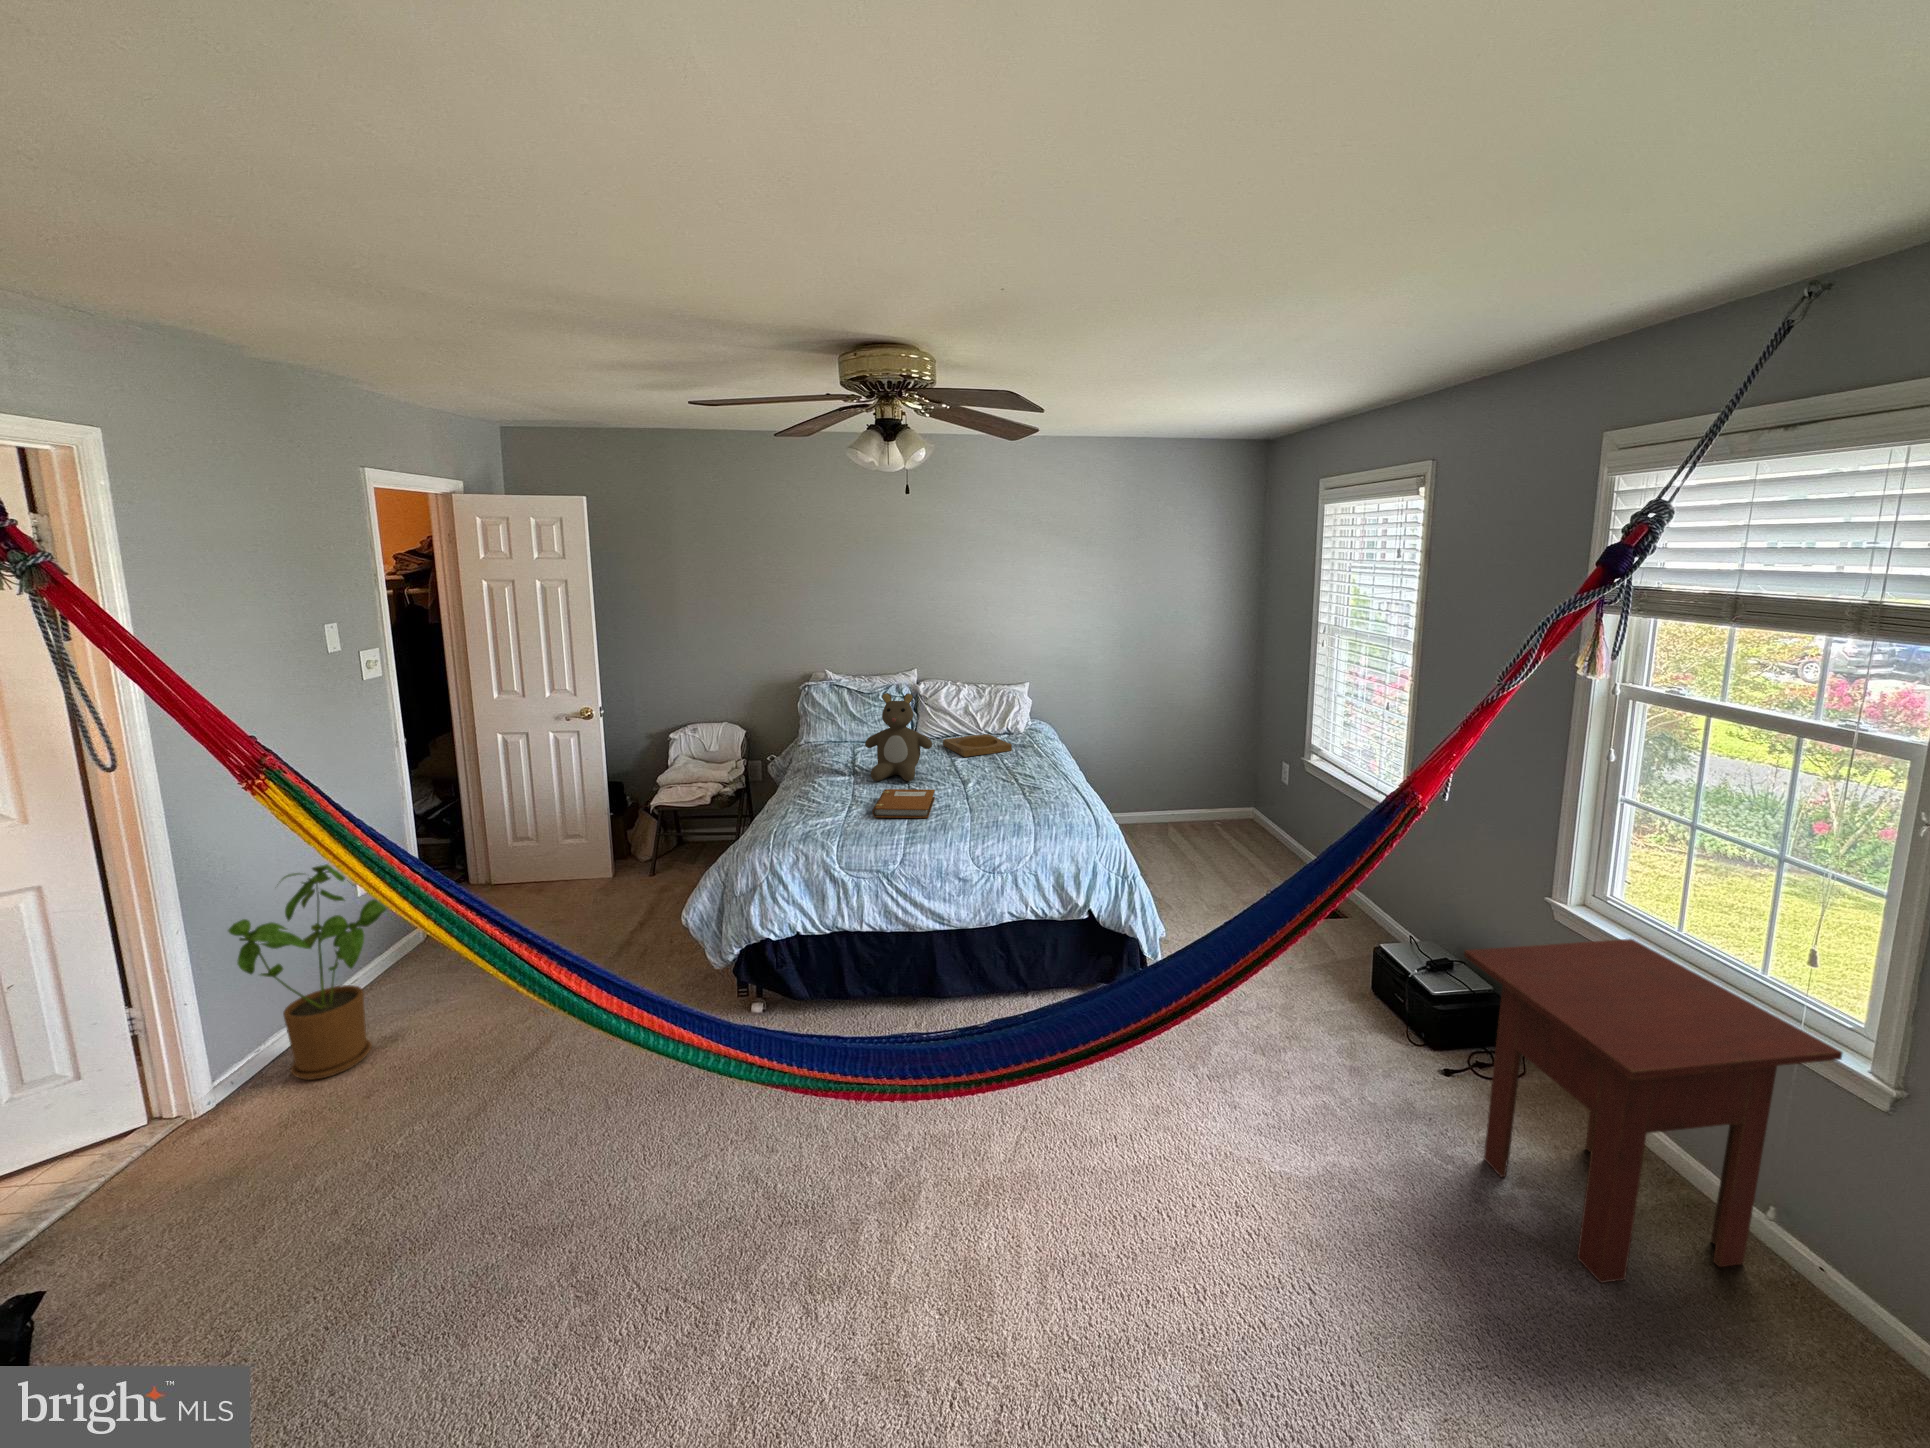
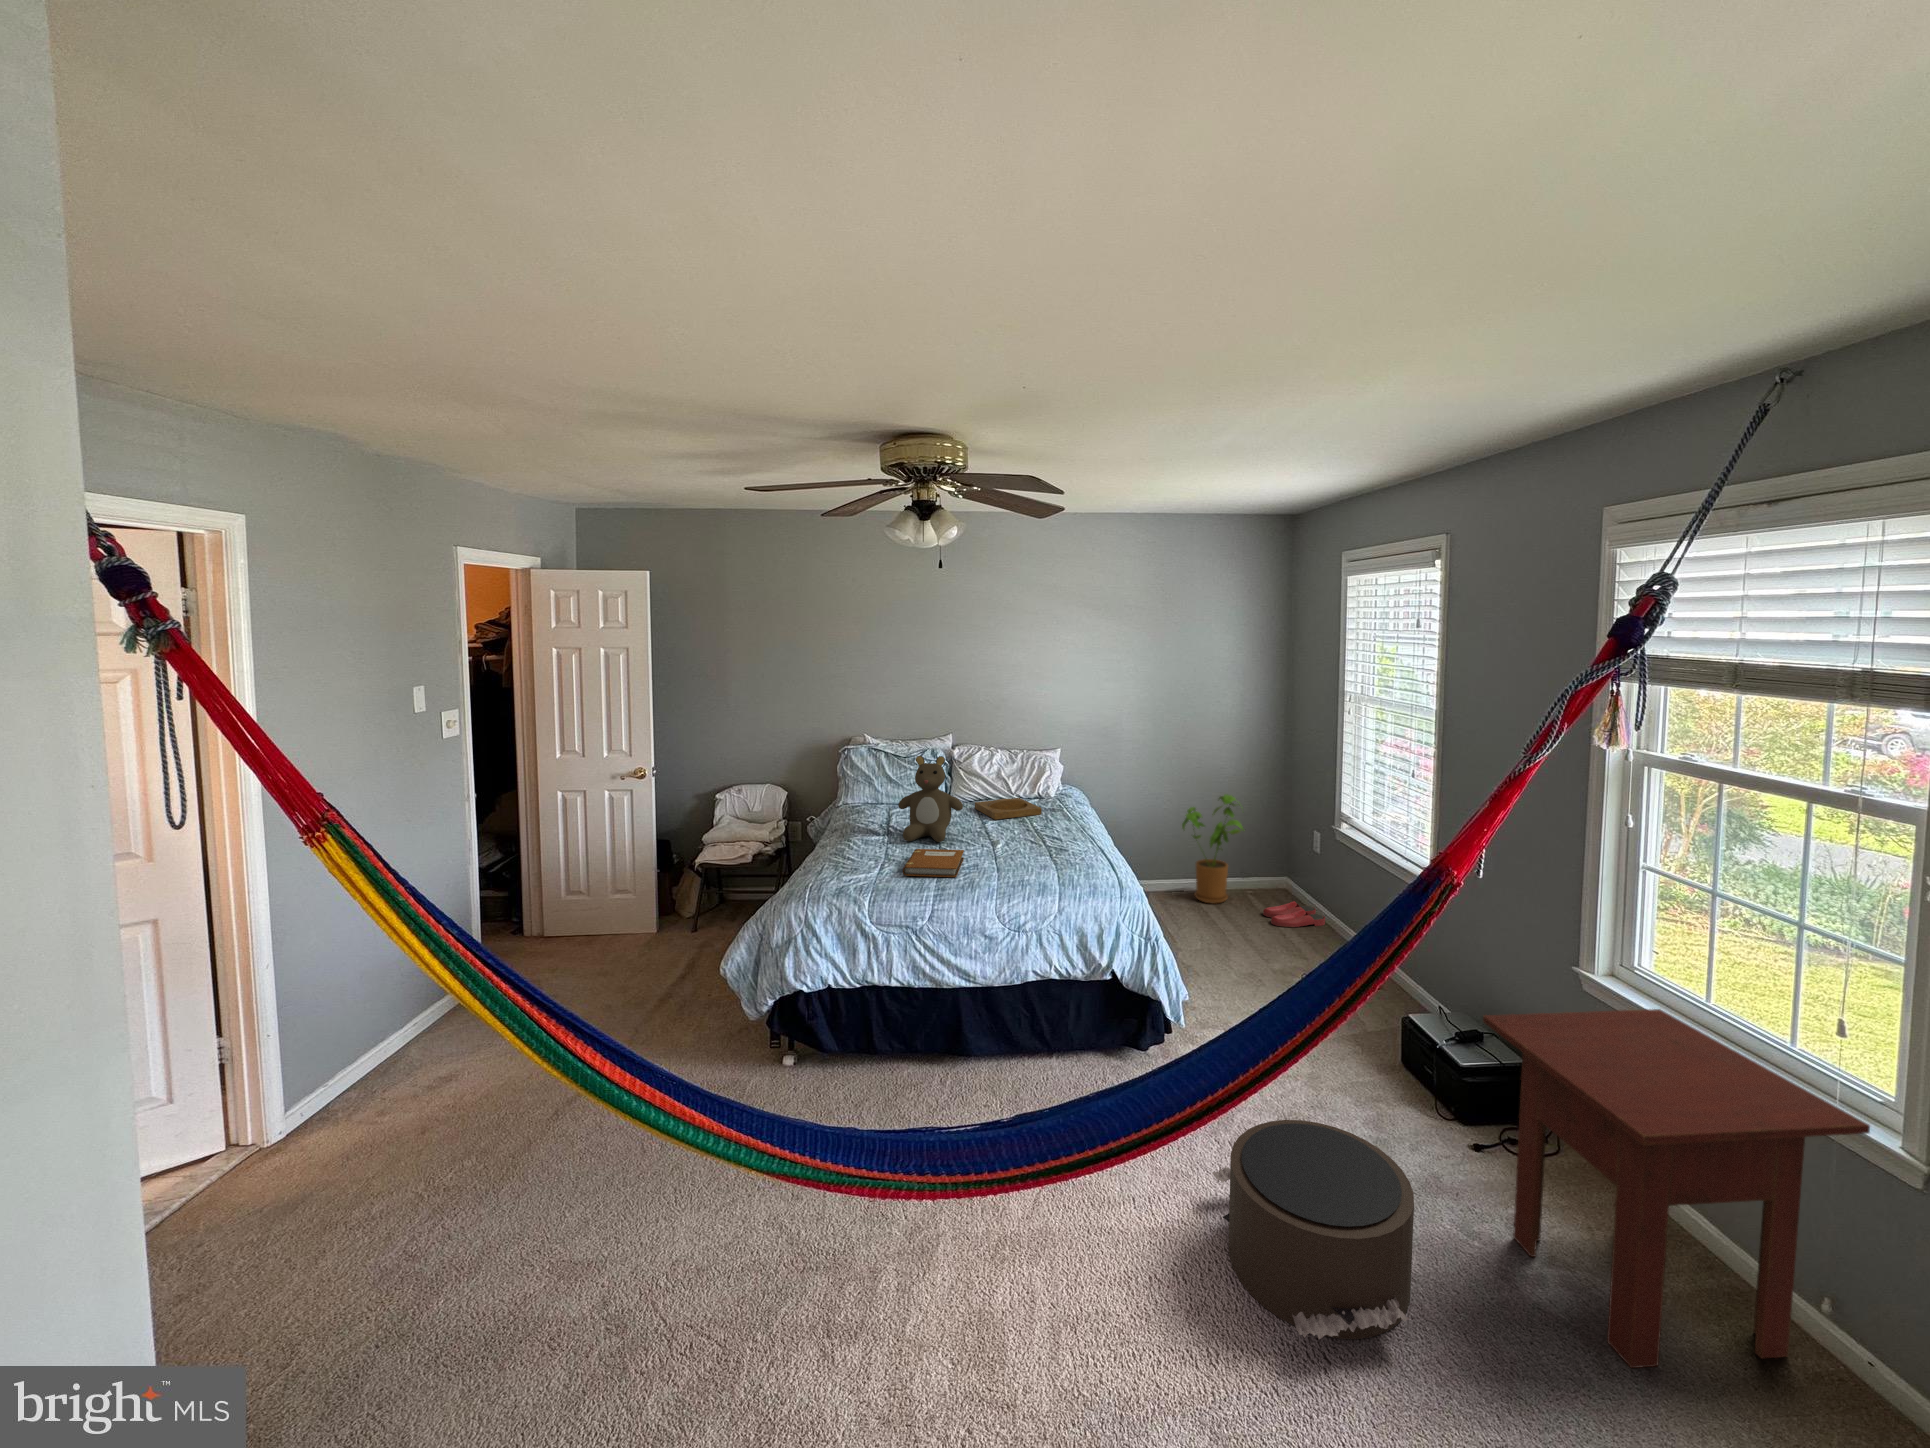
slippers: none [1229,831,1289,857] -> present [1263,901,1325,927]
house plant: present [228,864,388,1080] -> present [1182,794,1244,904]
pouf: none [1193,1055,1397,1273] -> present [1213,1120,1414,1339]

